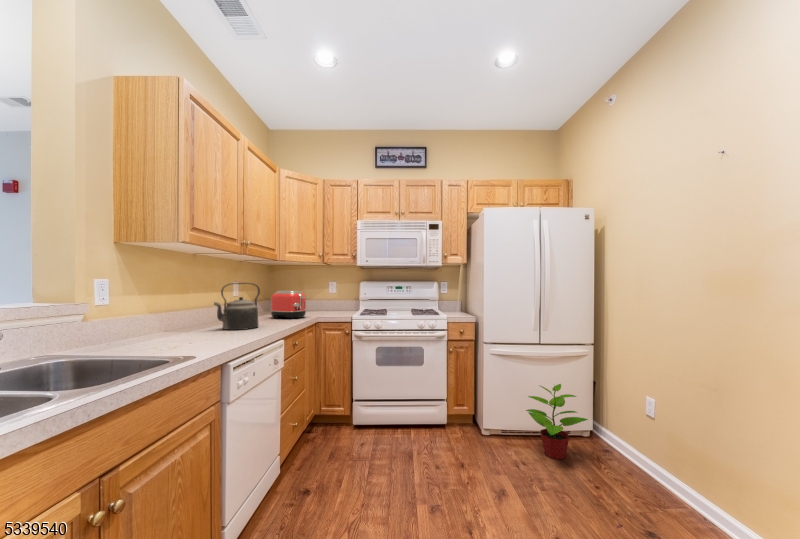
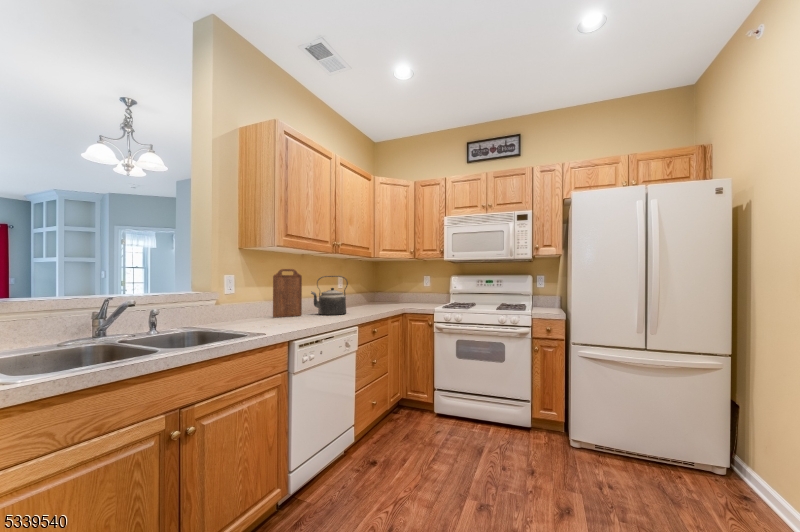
cutting board: none [165,274,204,337] -> present [273,269,302,317]
toaster: present [271,290,306,319] -> none [367,283,397,308]
potted plant: present [526,384,588,459] -> none [619,400,710,494]

